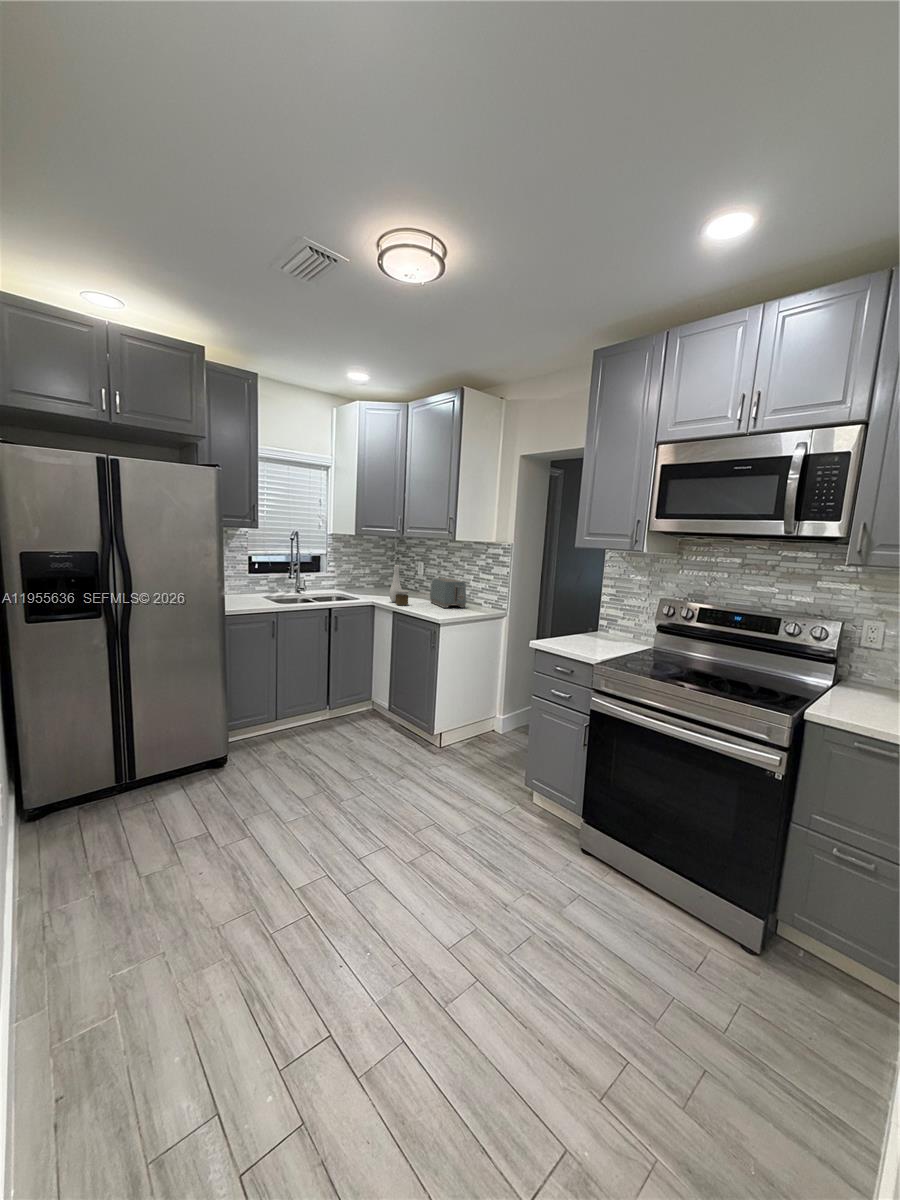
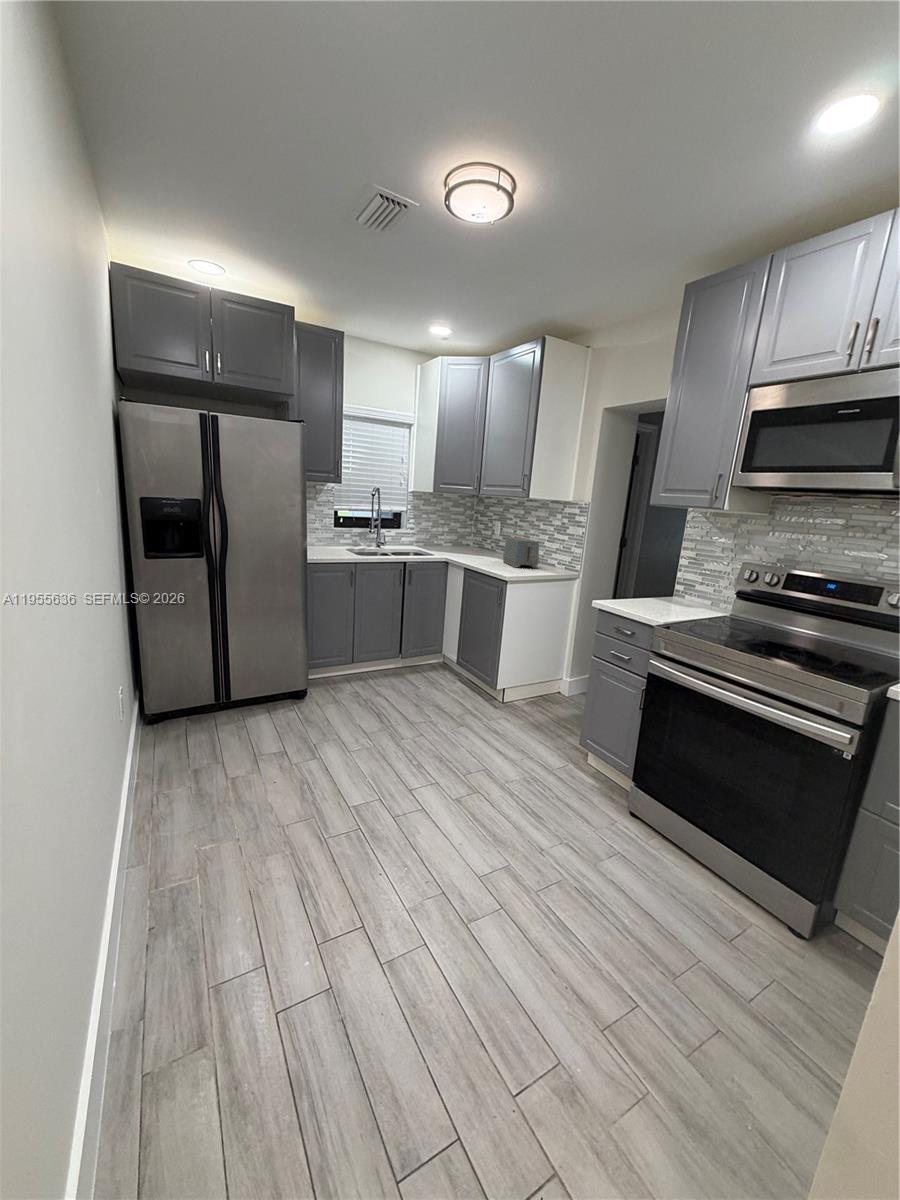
vase: present [389,565,409,605] -> none [462,522,482,563]

